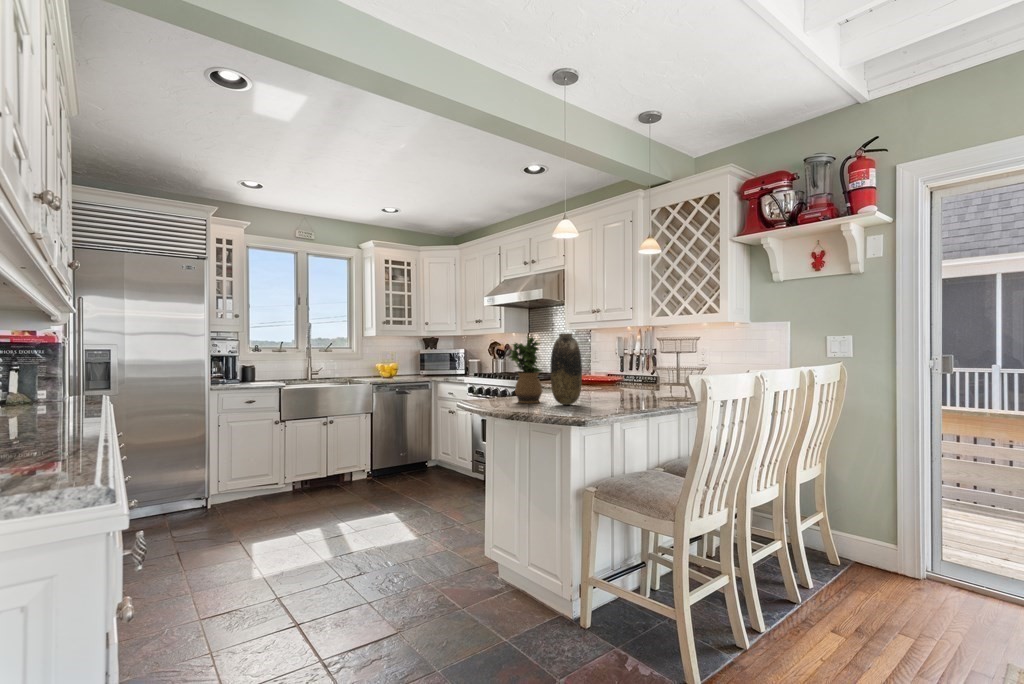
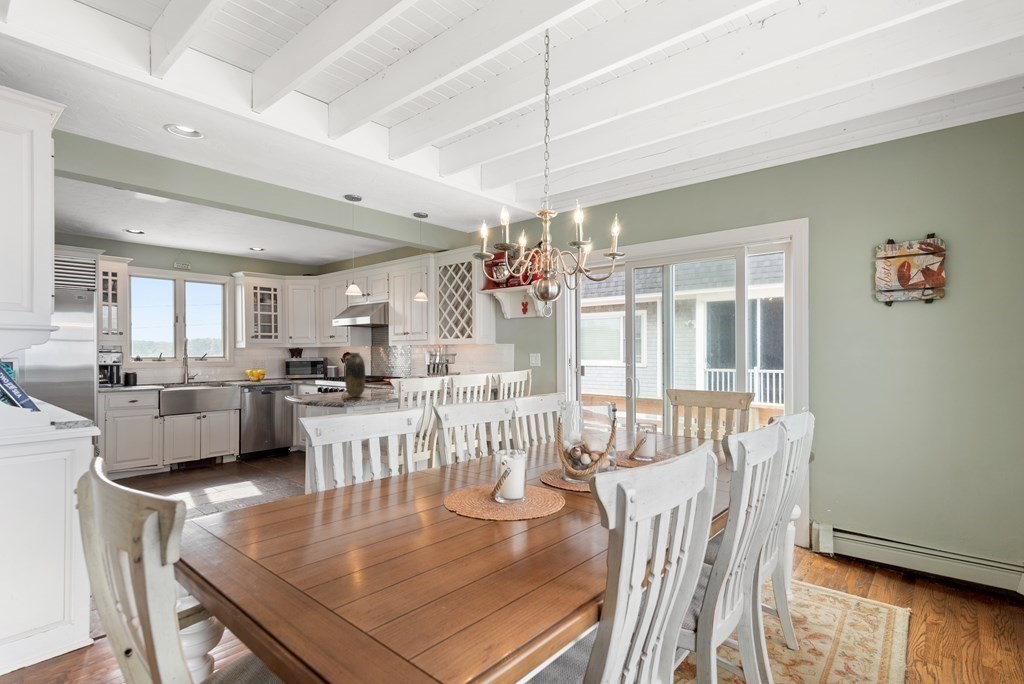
potted plant: present [509,337,542,403] -> none [321,354,345,397]

